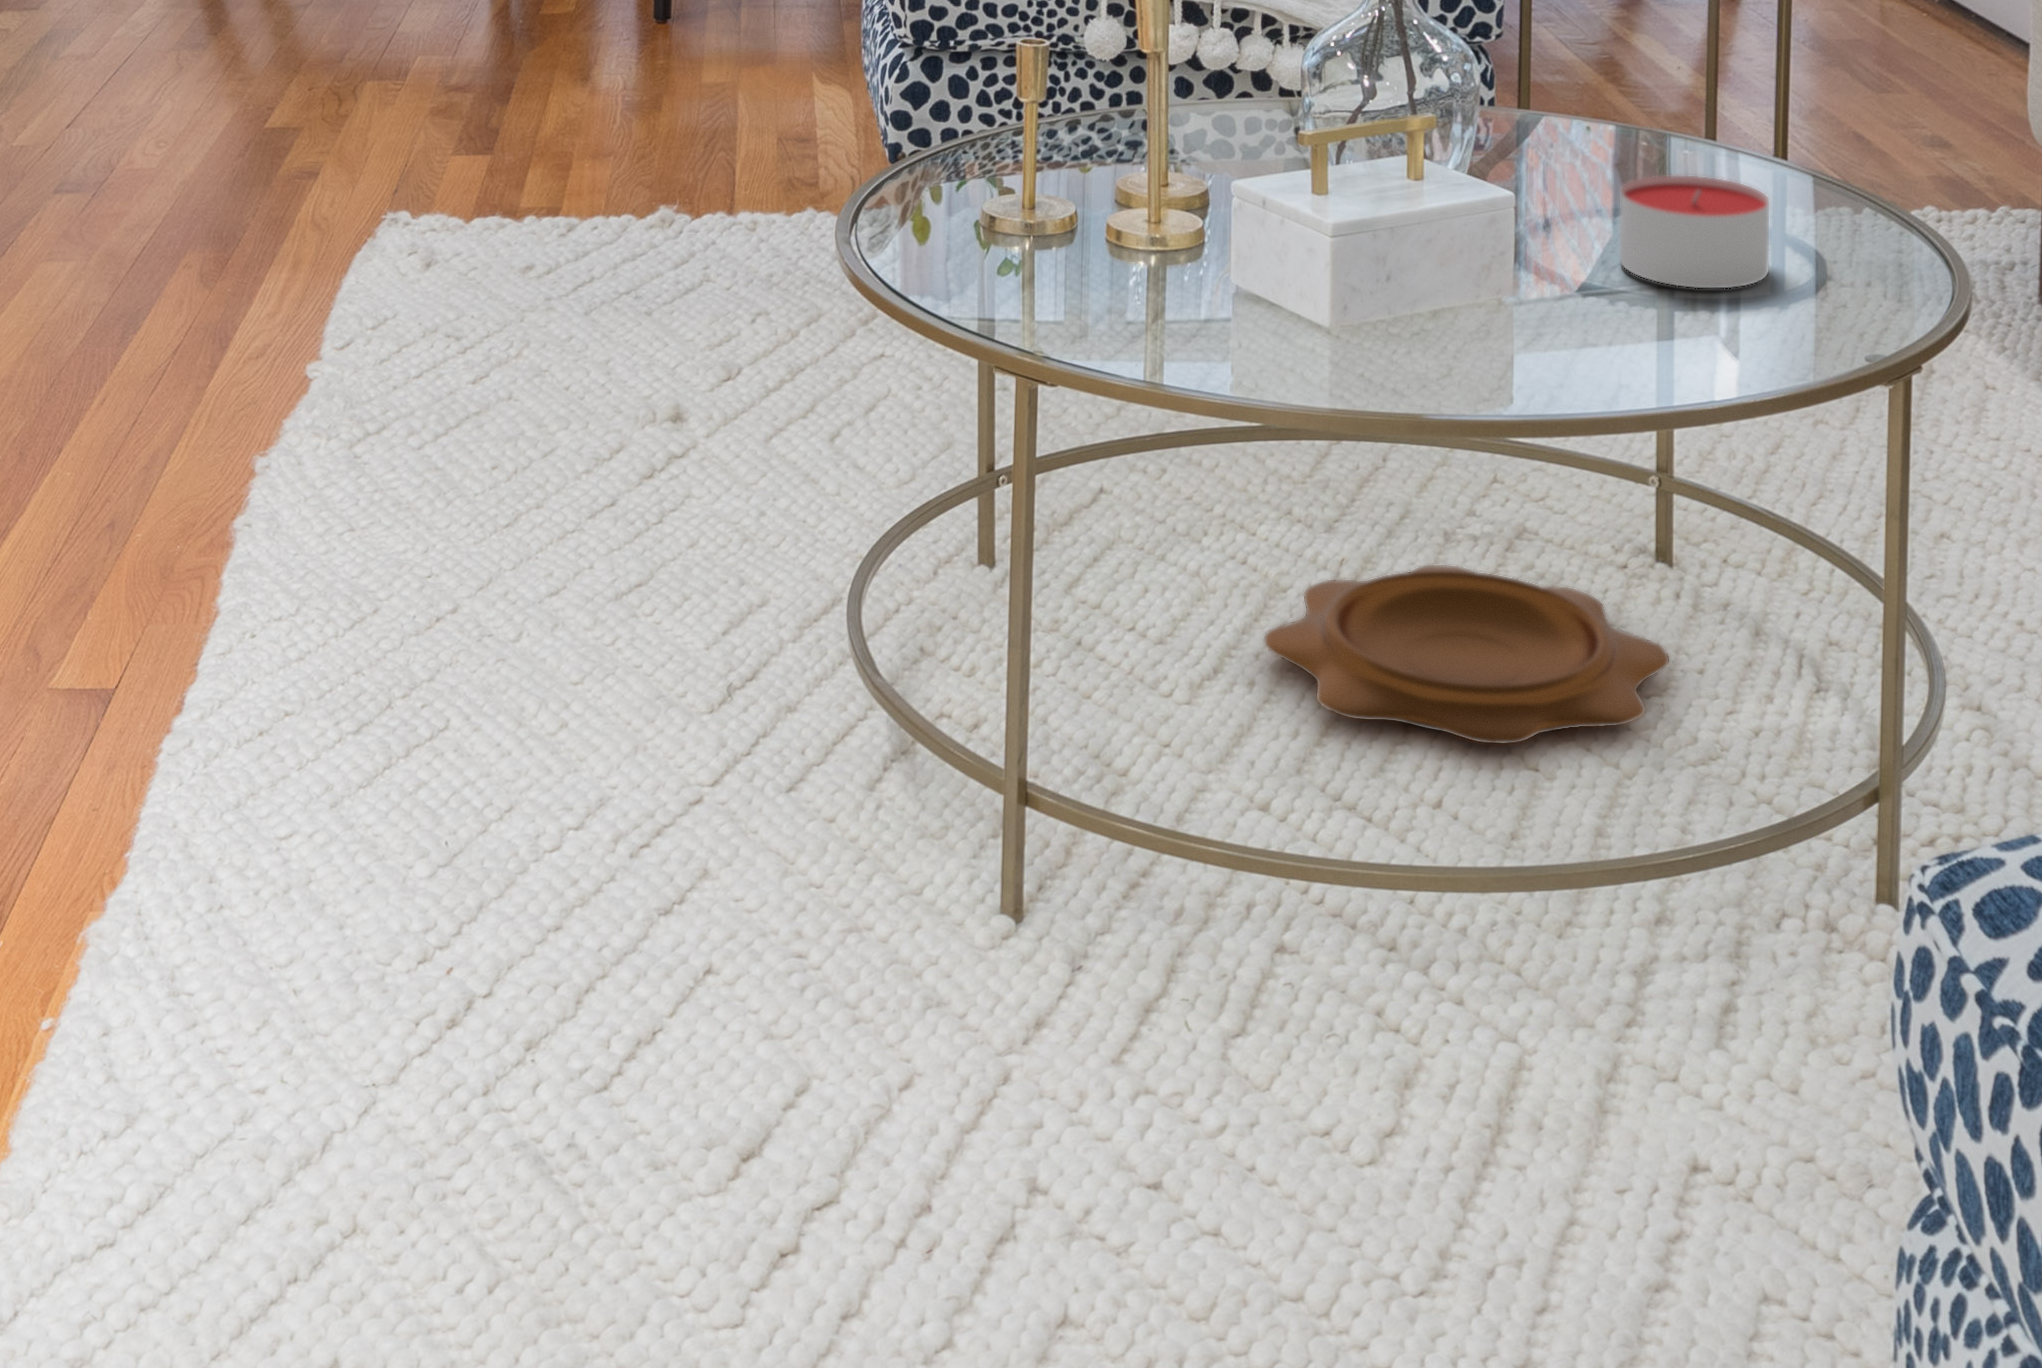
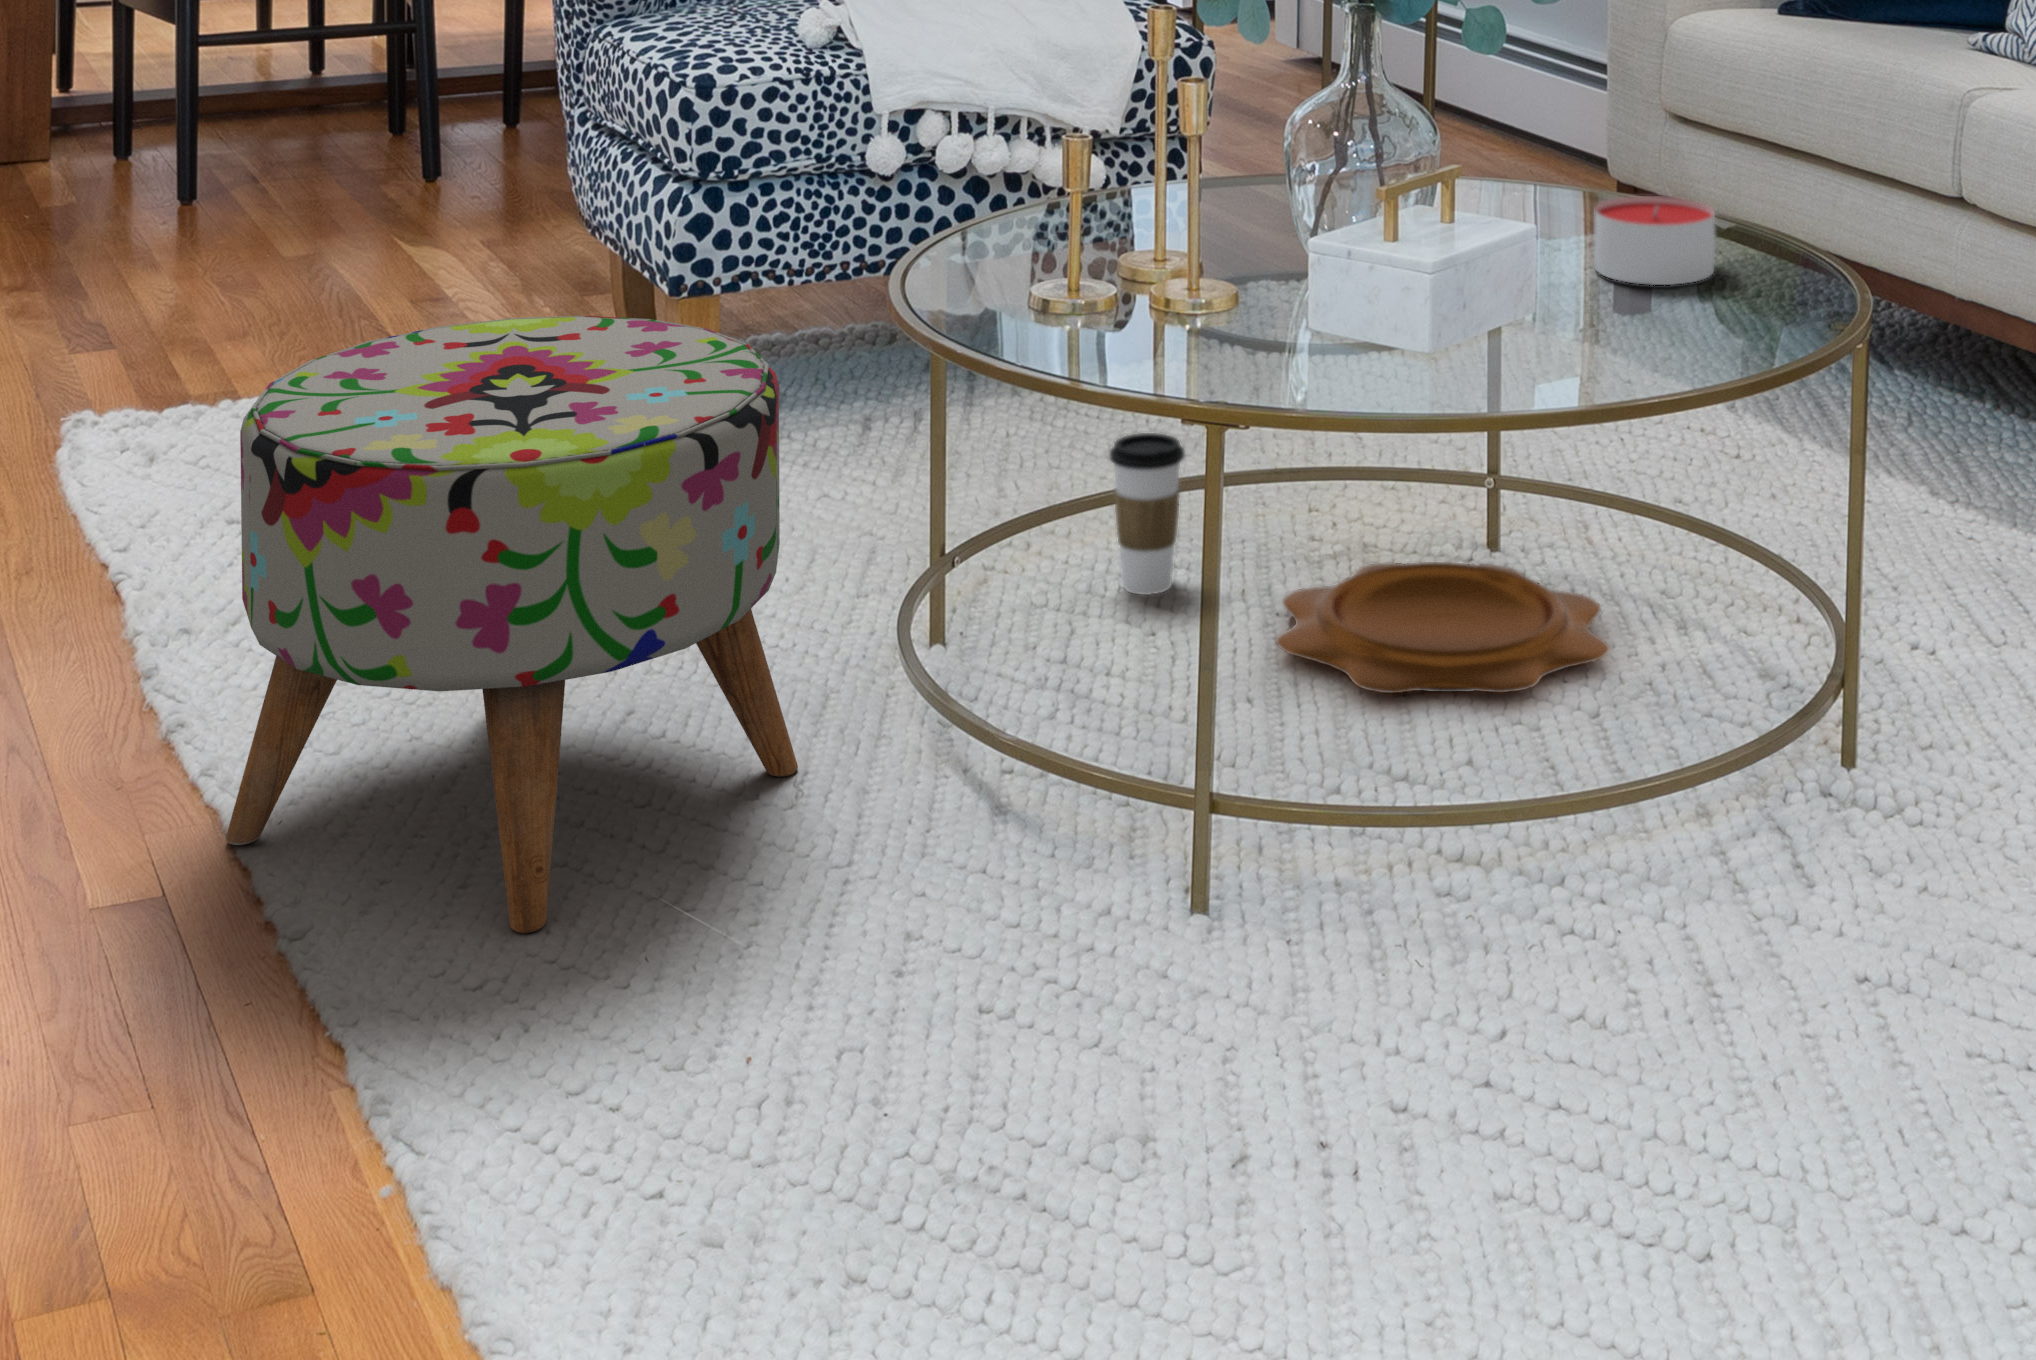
ottoman: none [154,170,699,796] -> present [226,316,798,933]
coffee cup: none [1147,377,1230,559] -> present [1110,433,1185,595]

